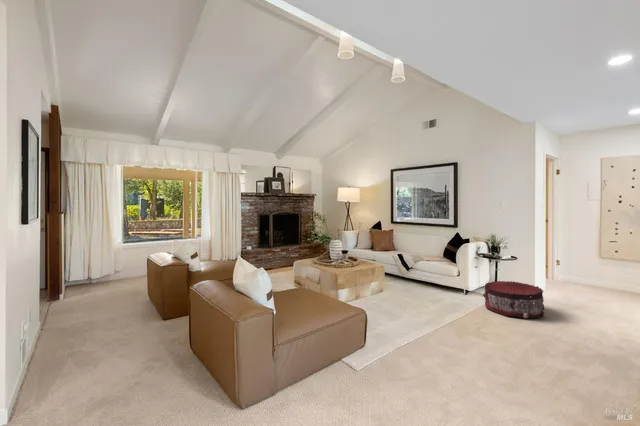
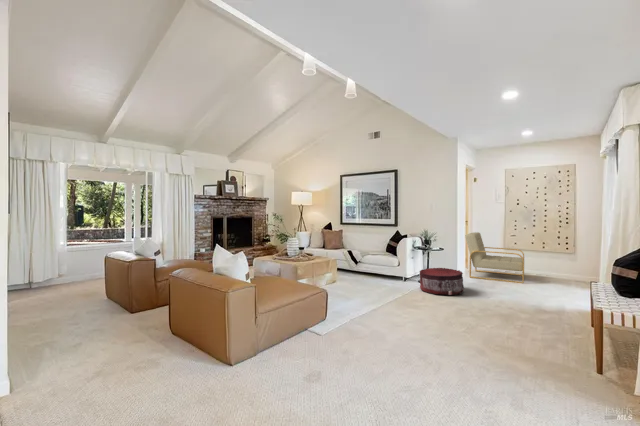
armchair: none [544,236,629,305] -> present [465,232,524,283]

